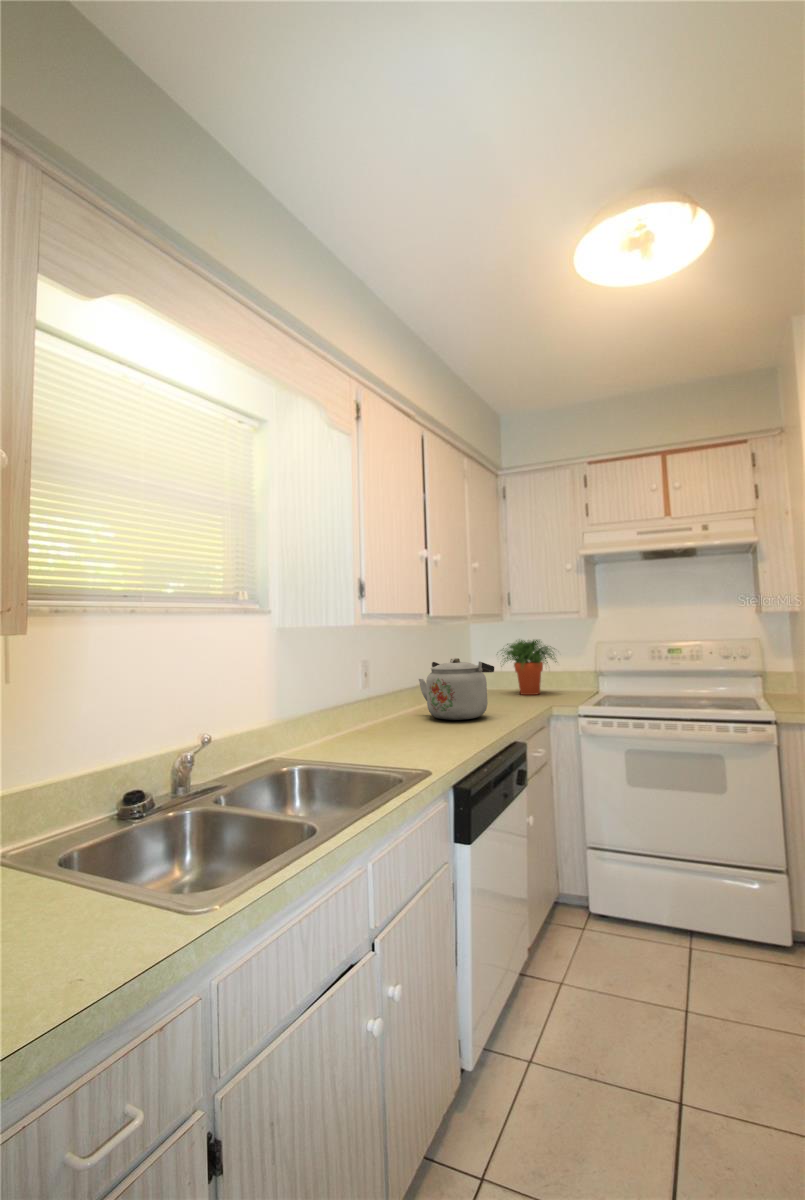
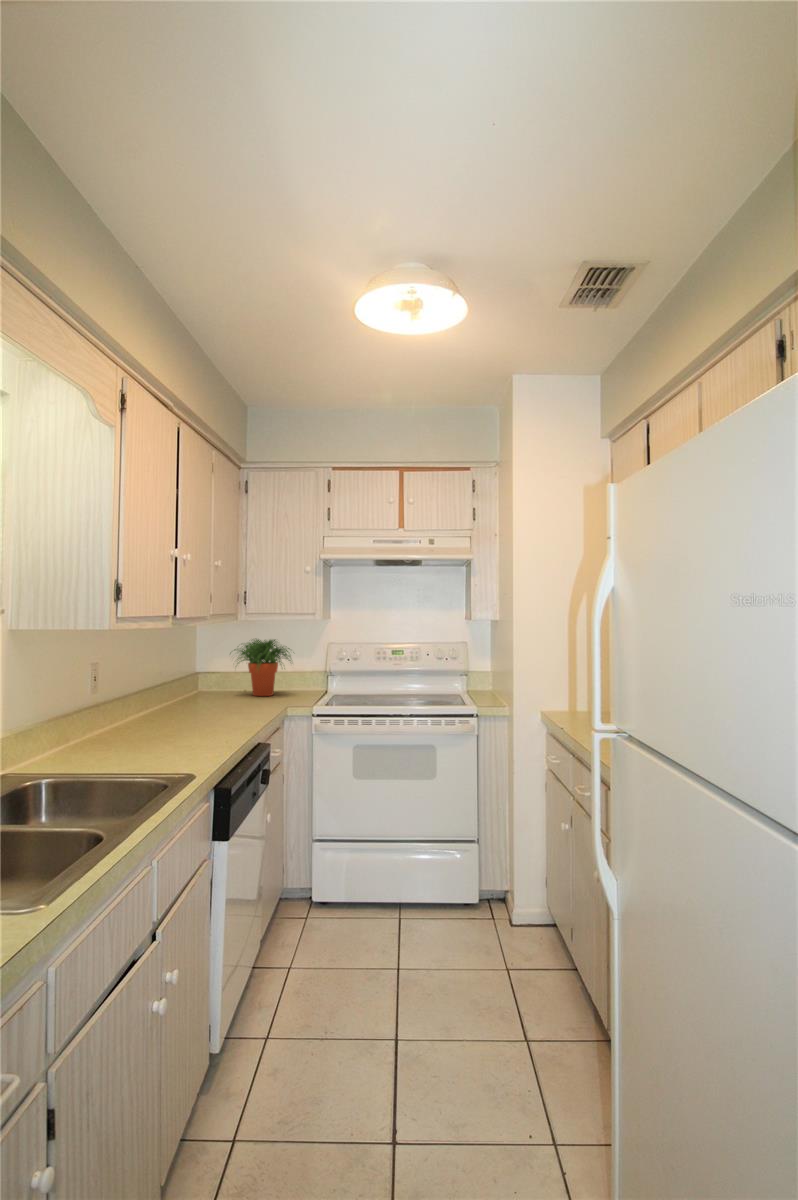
kettle: present [419,658,494,720] -> none [154,661,237,725]

